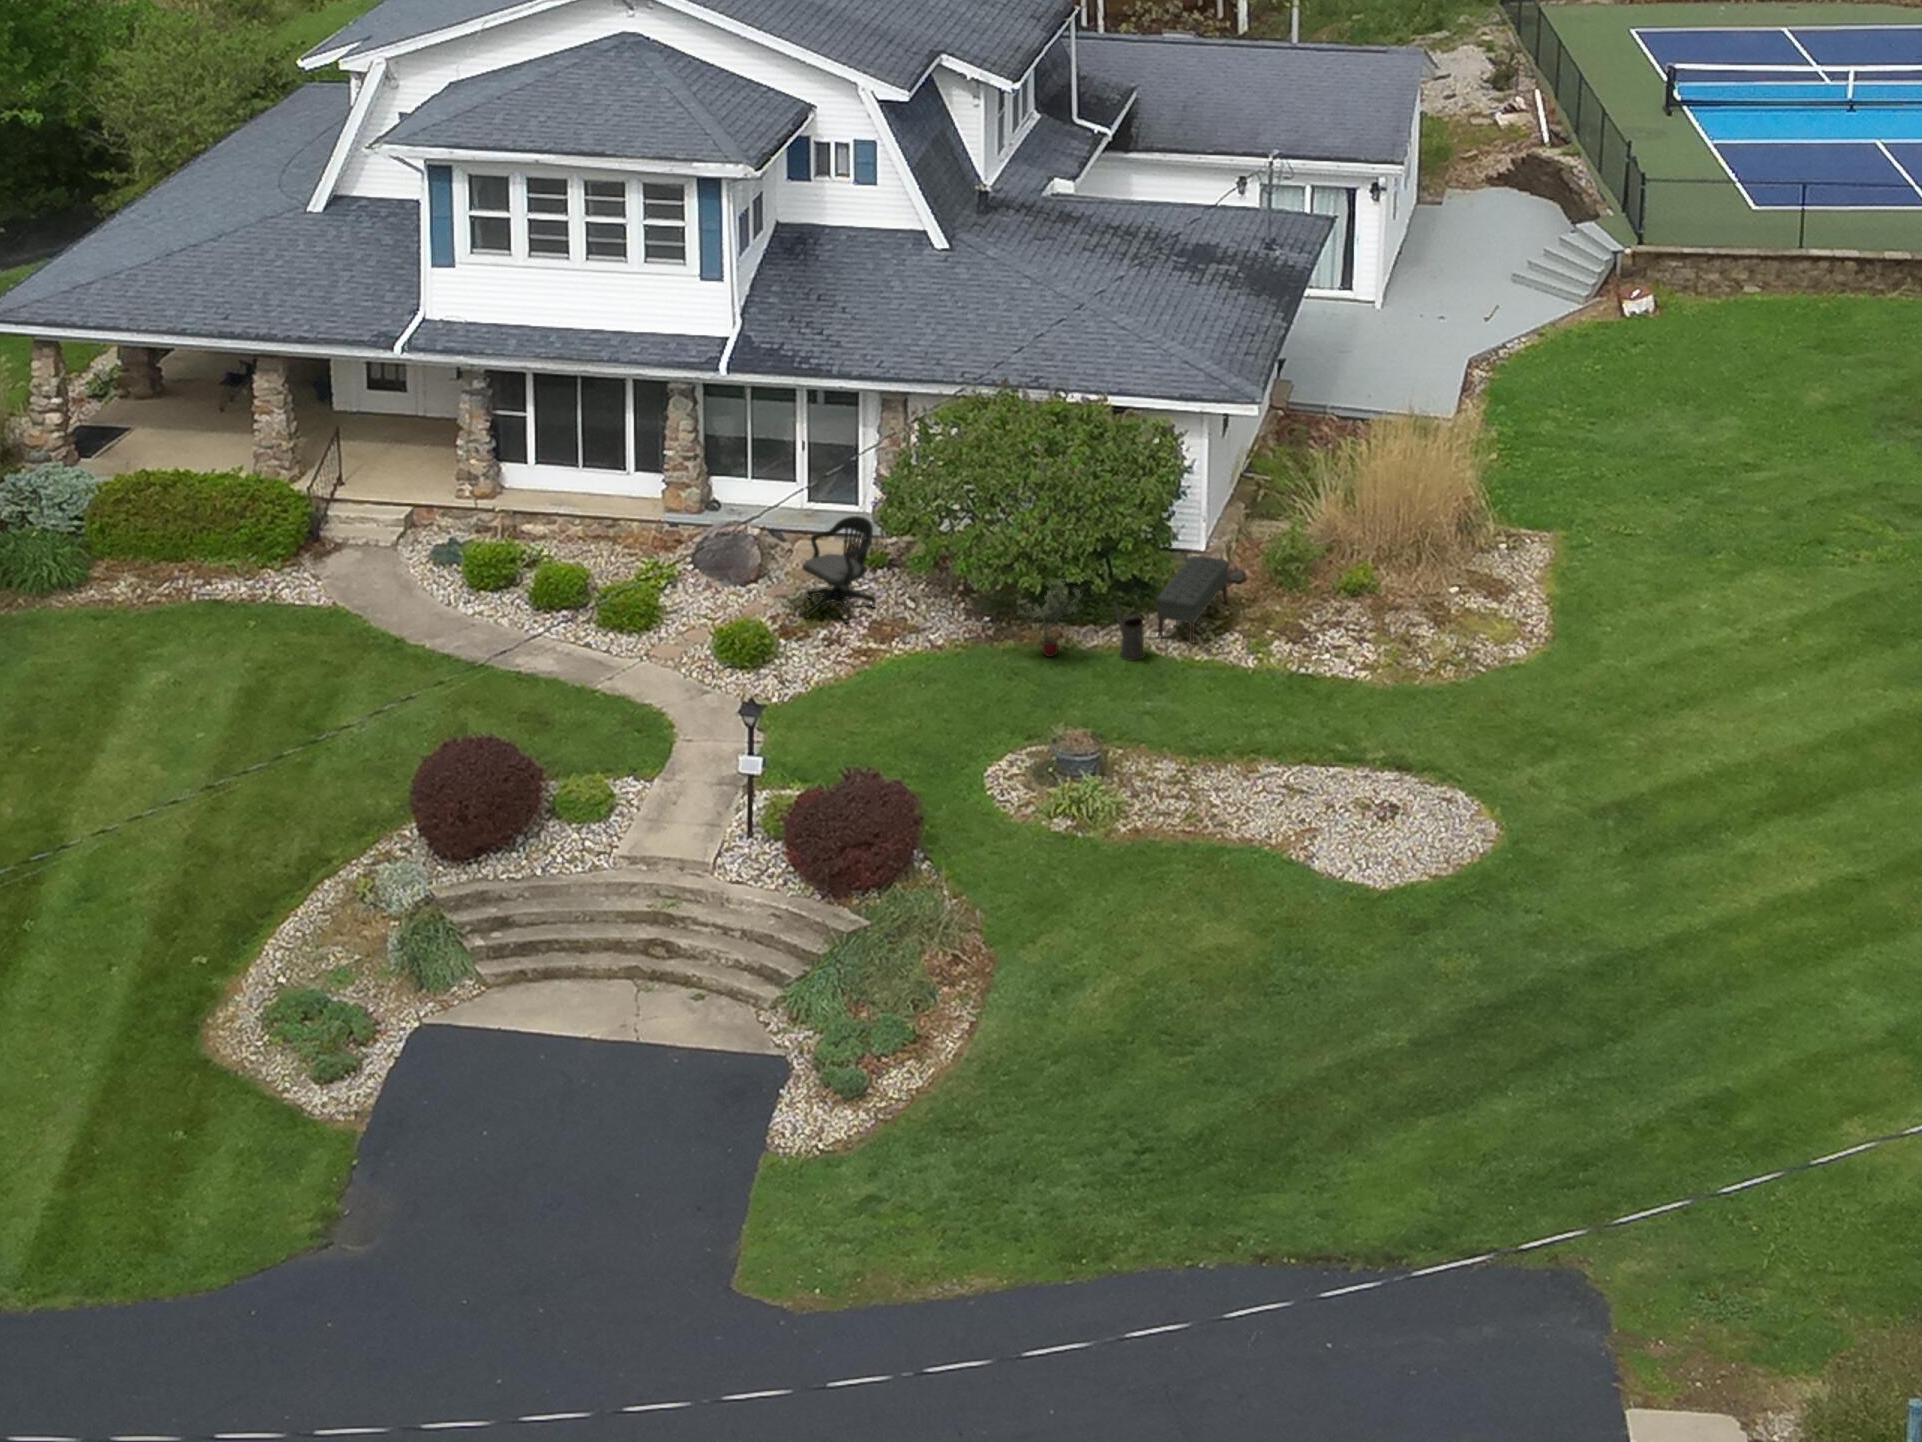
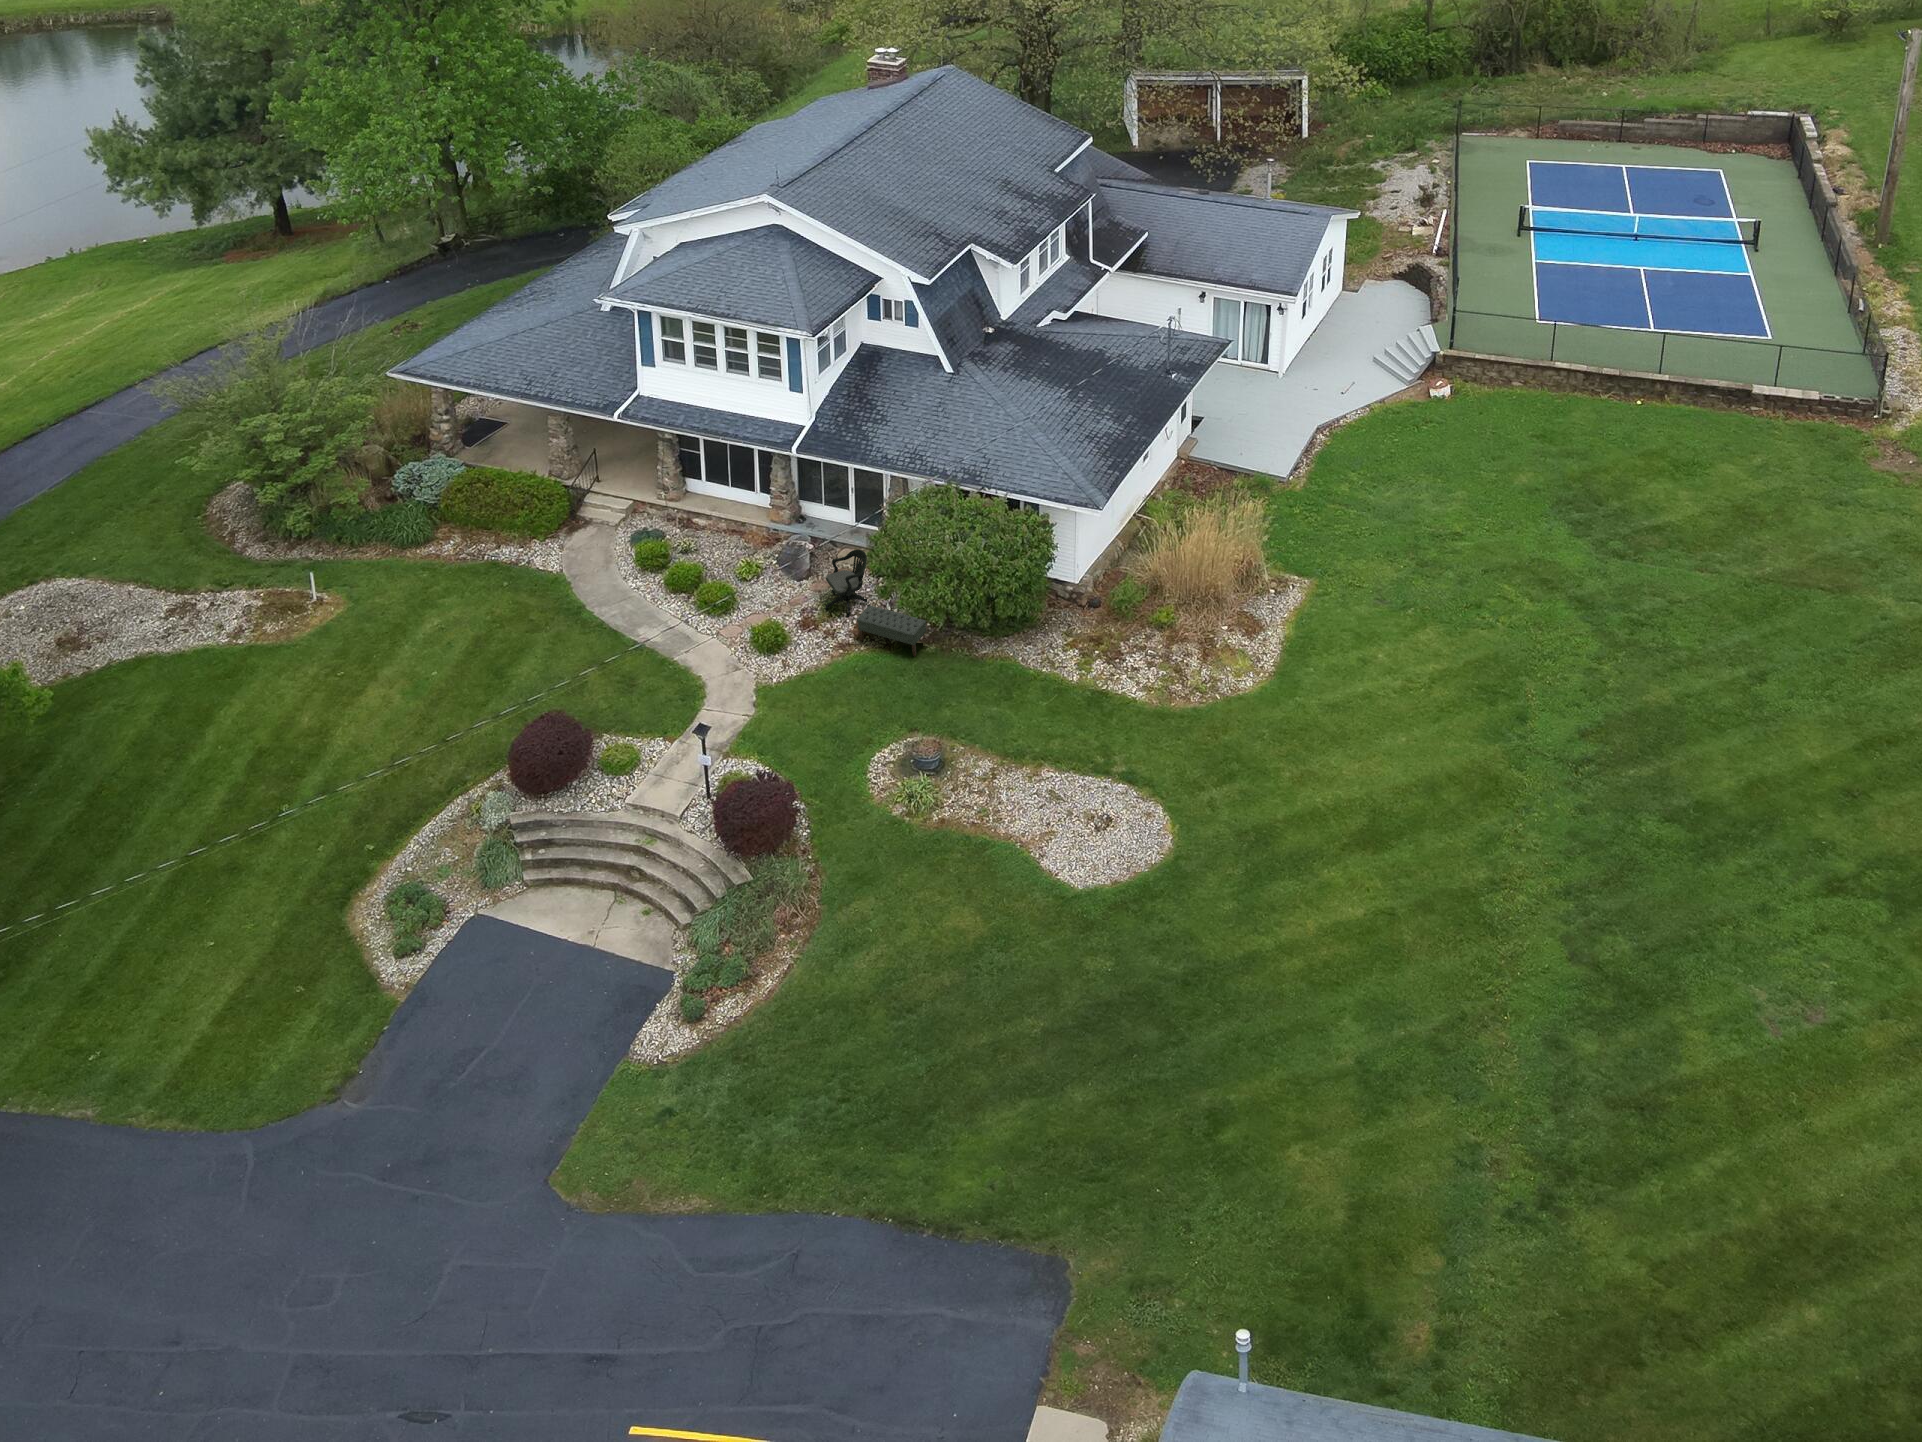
bench: present [1156,556,1229,644] -> present [857,605,926,657]
potted tree: present [1017,578,1081,657] -> none [936,613,975,659]
watering can: present [1113,602,1145,660] -> none [999,626,1015,667]

